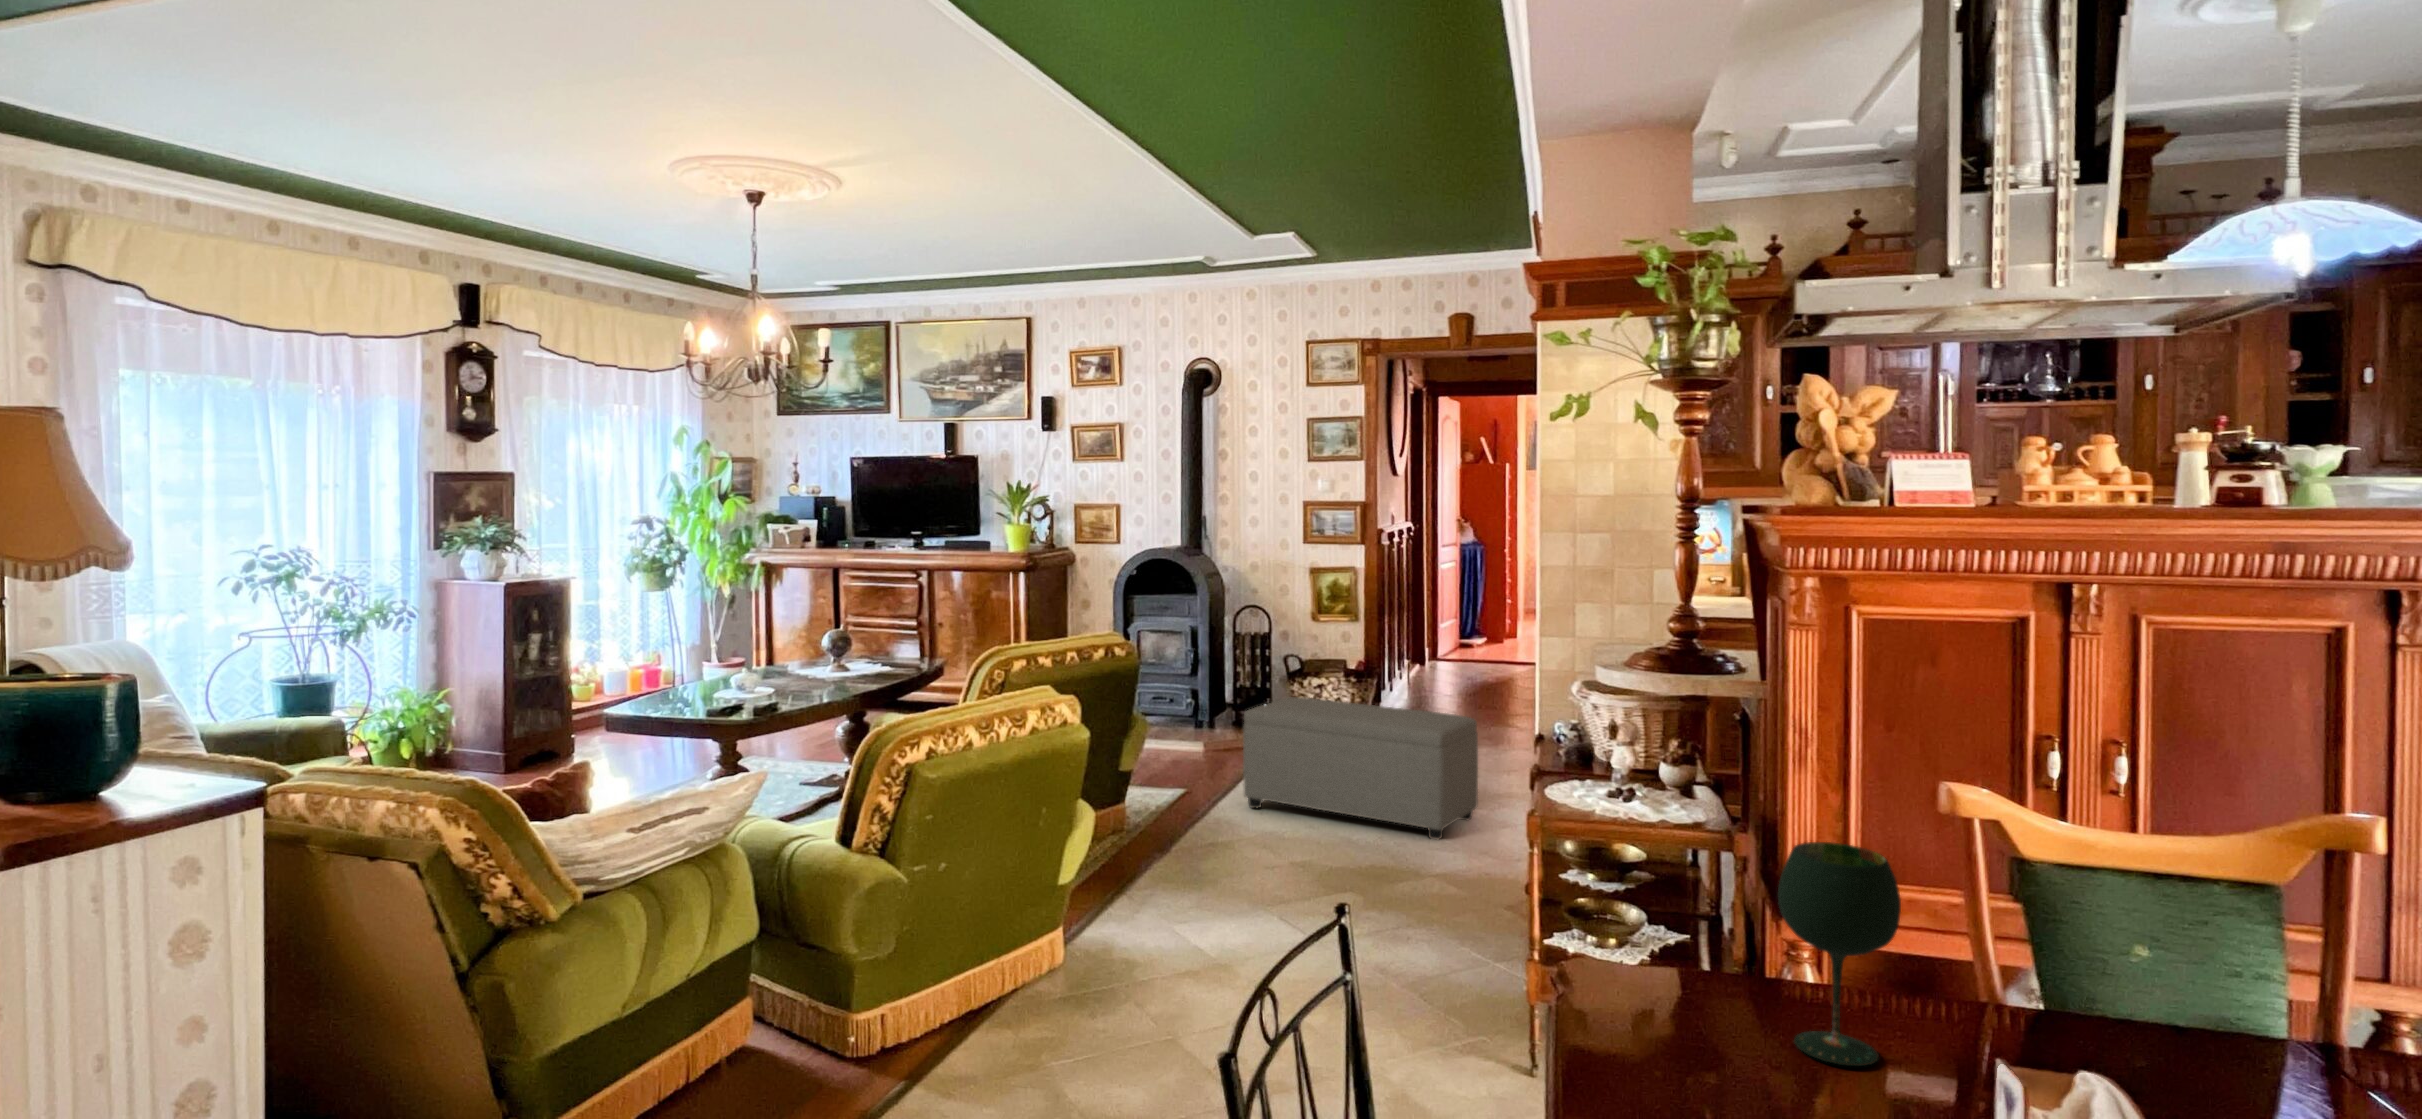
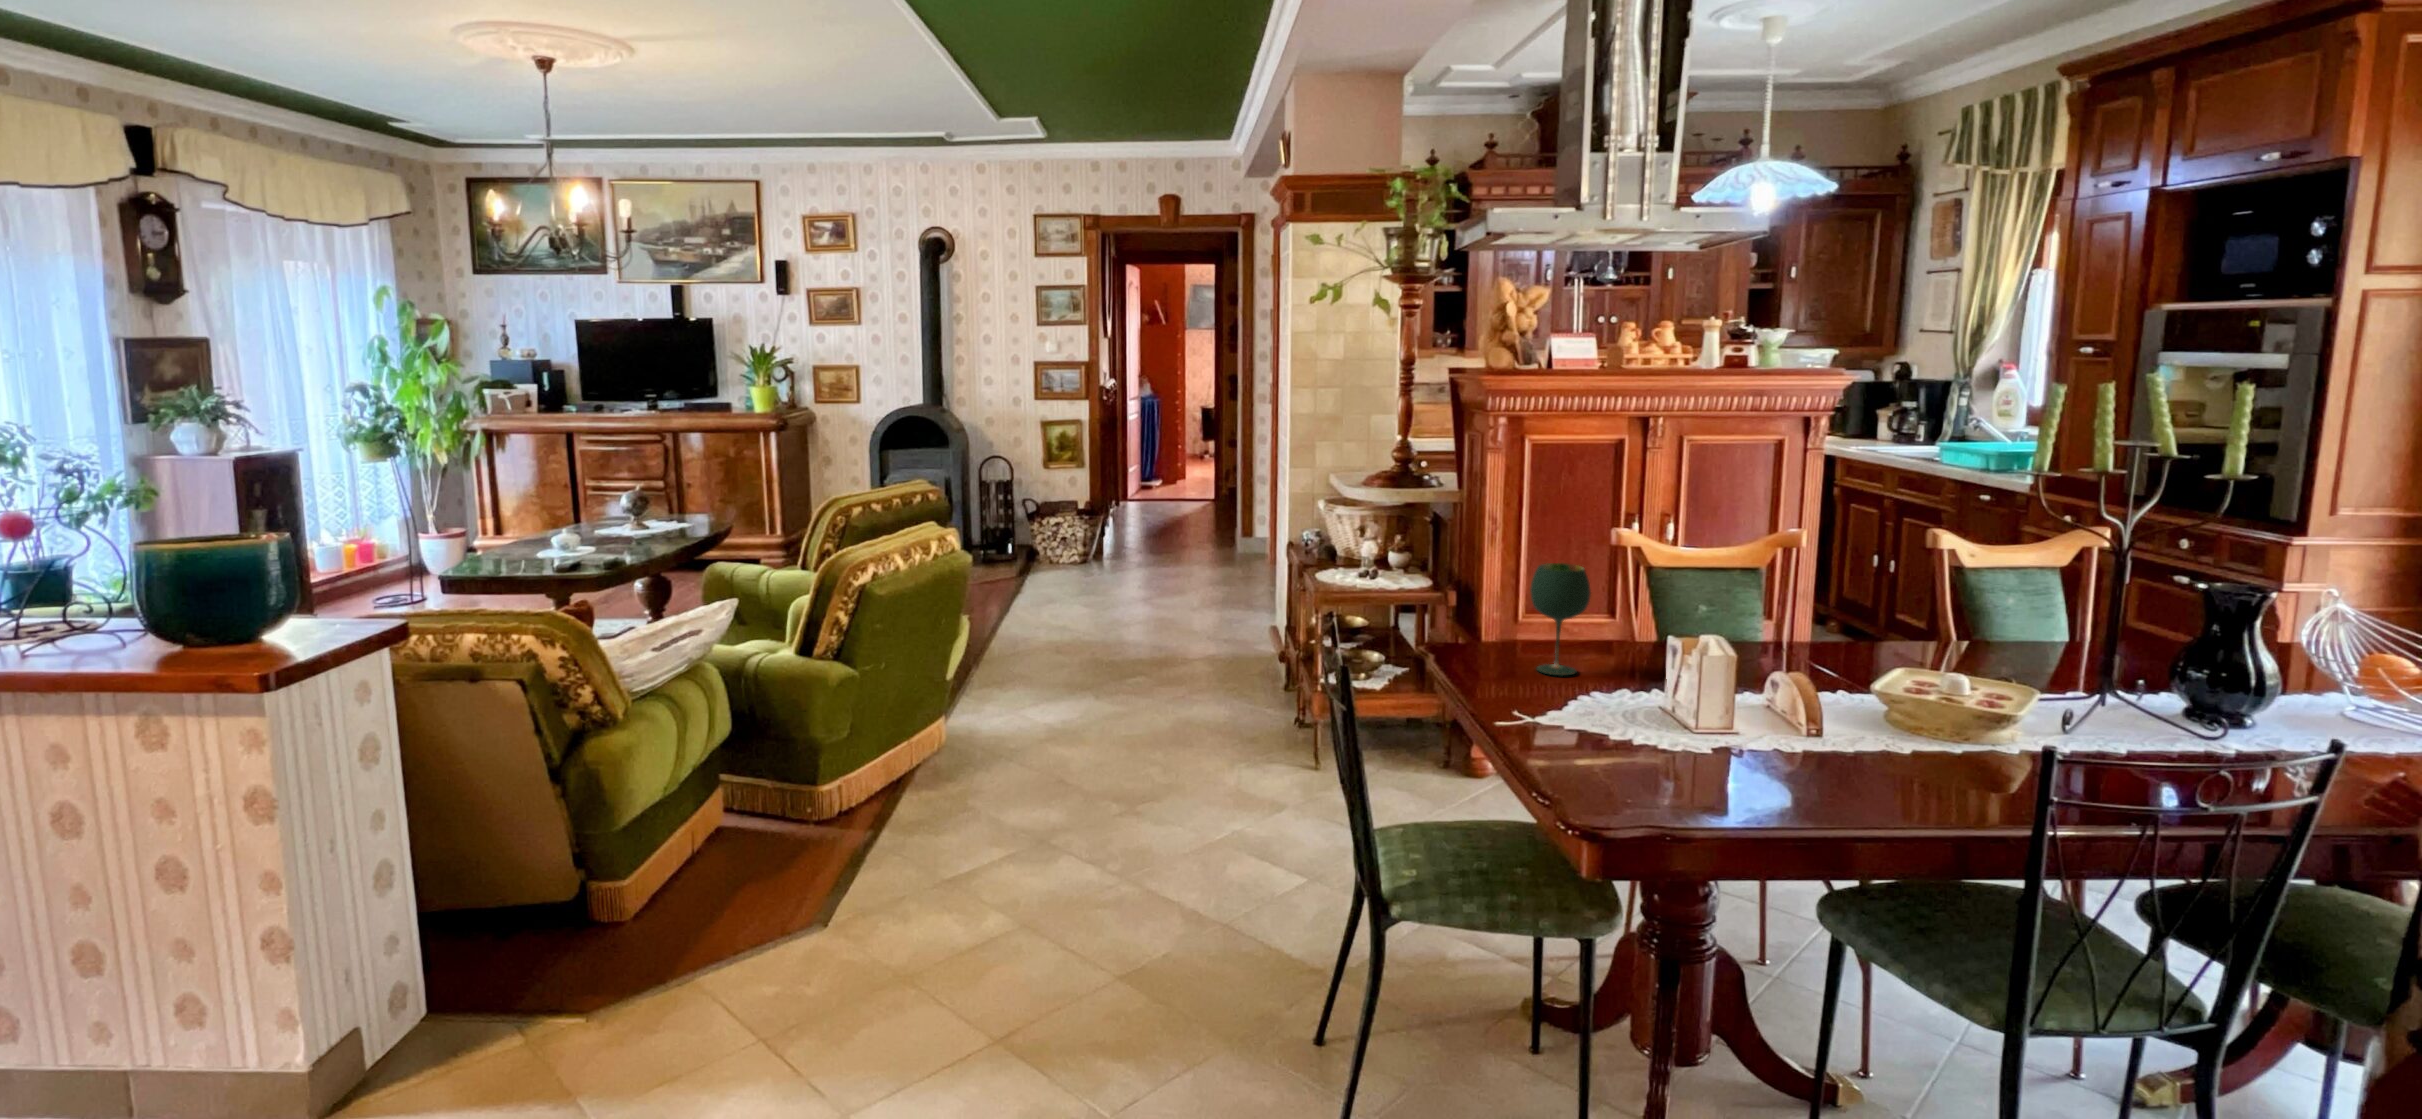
ottoman: present [1243,697,1478,839] -> none [1022,533,1215,638]

